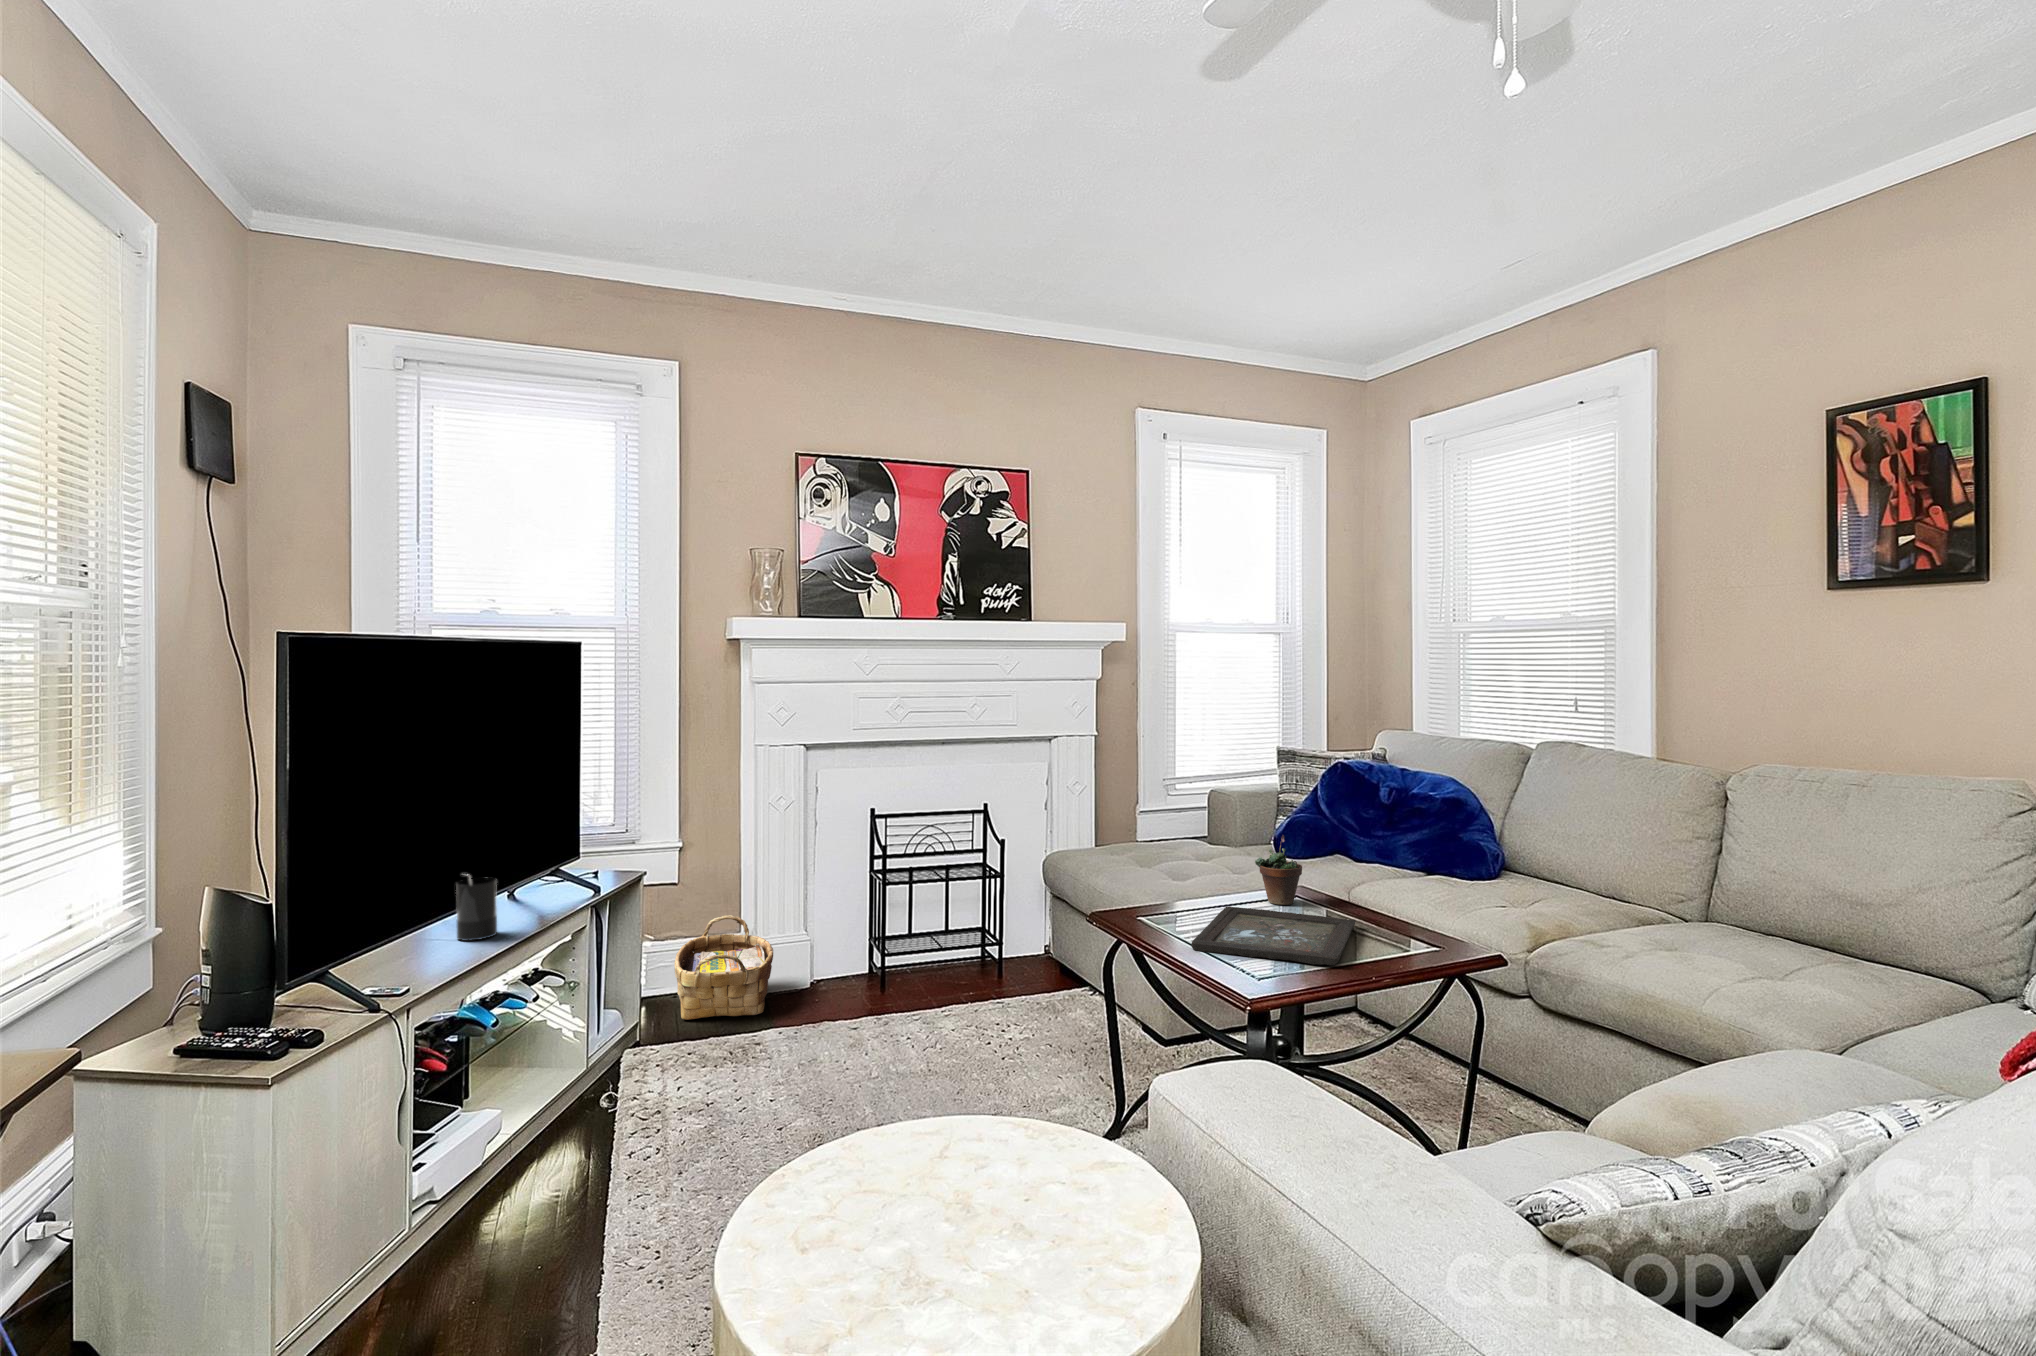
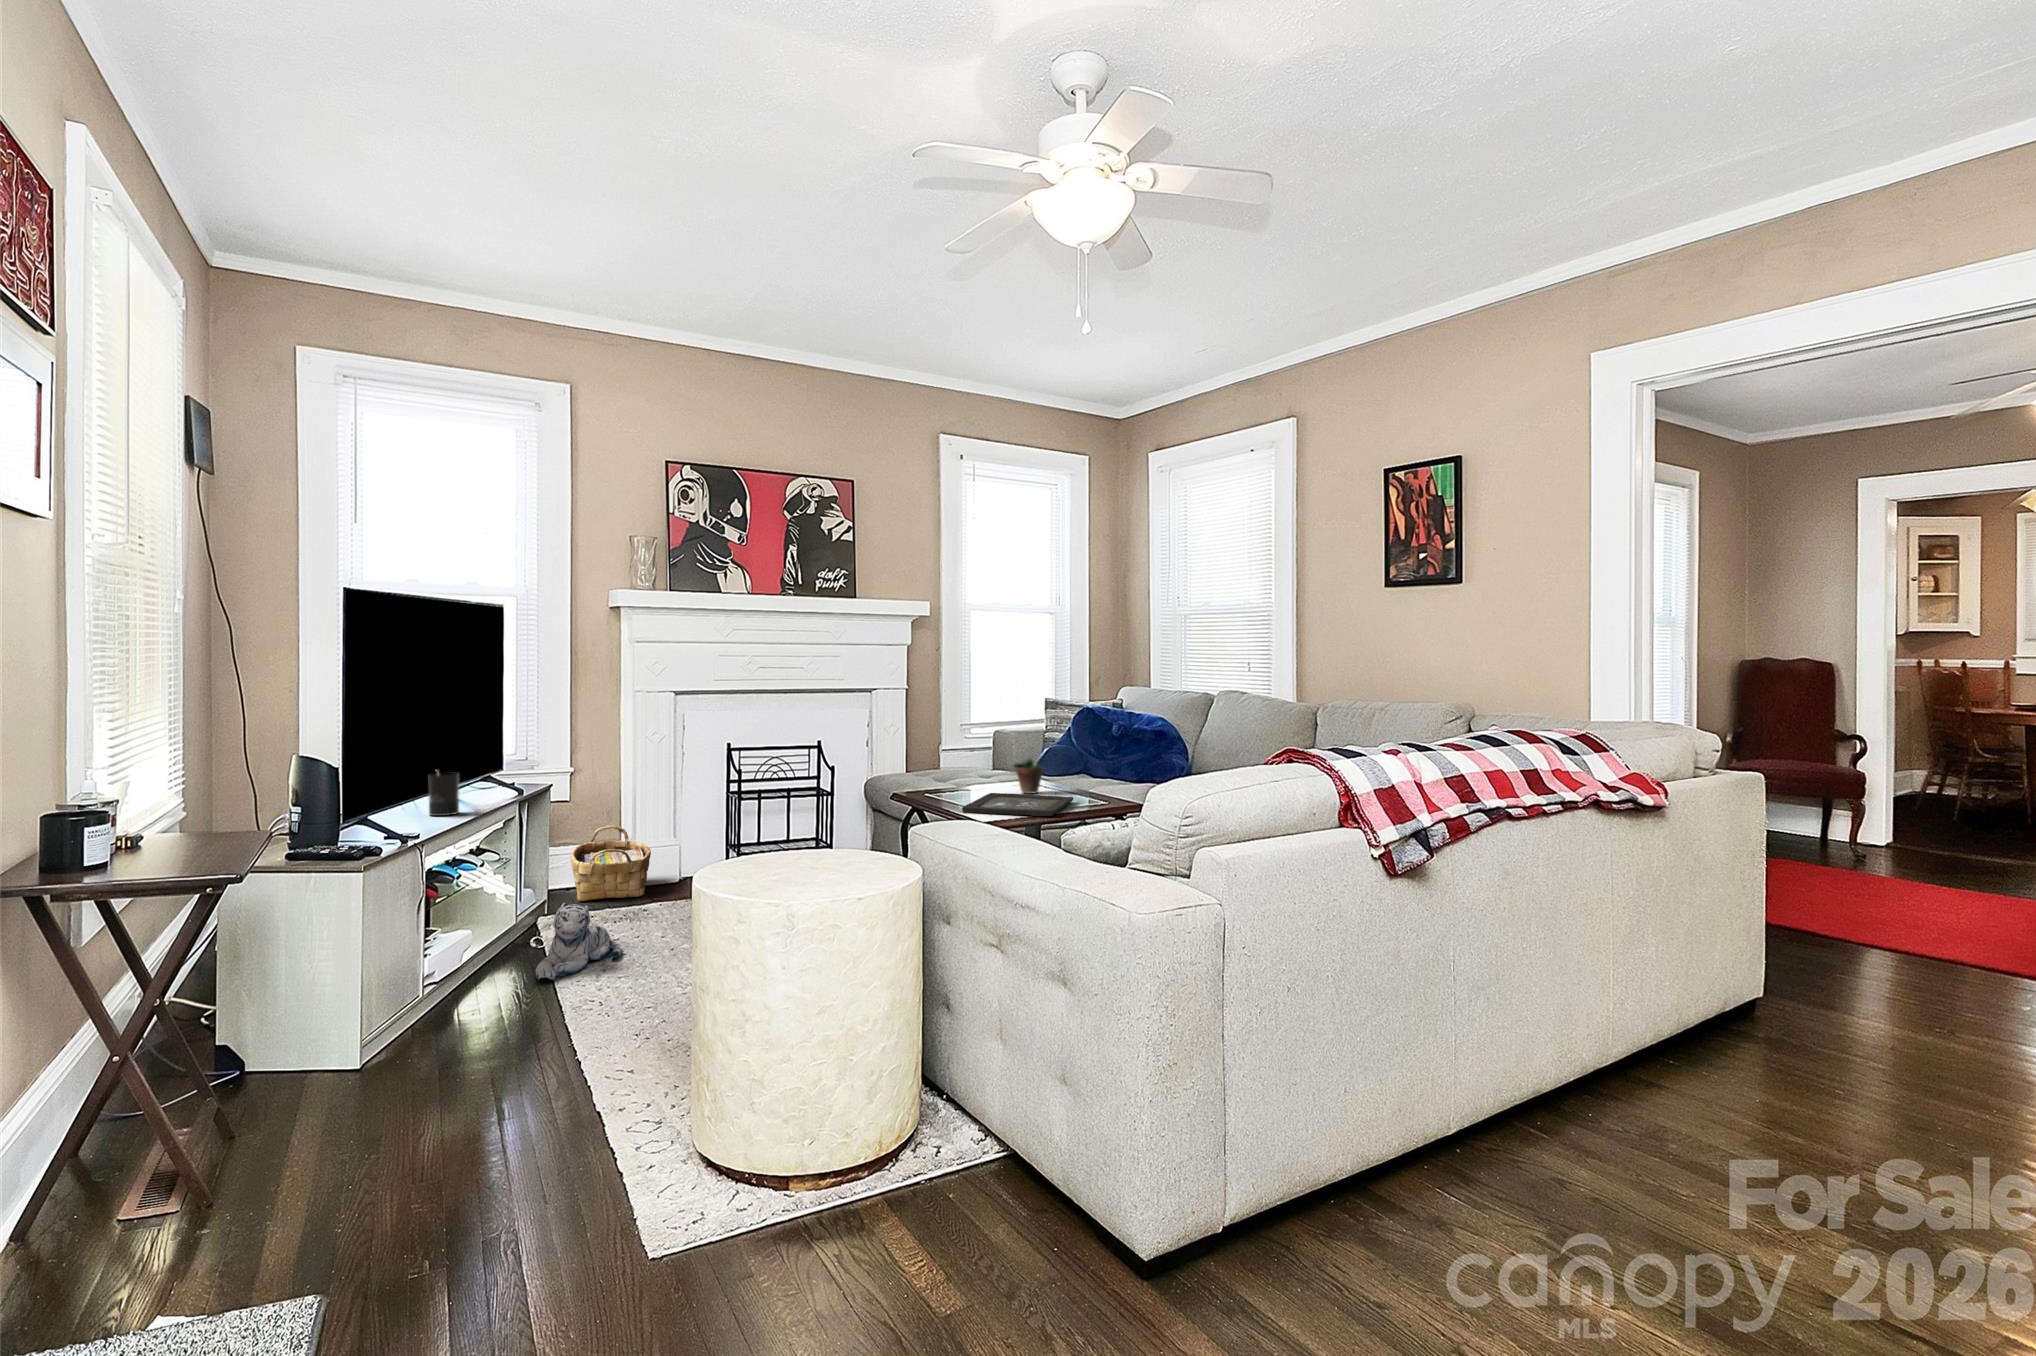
plush toy: none [585,1065,713,1188] -> present [535,903,622,981]

